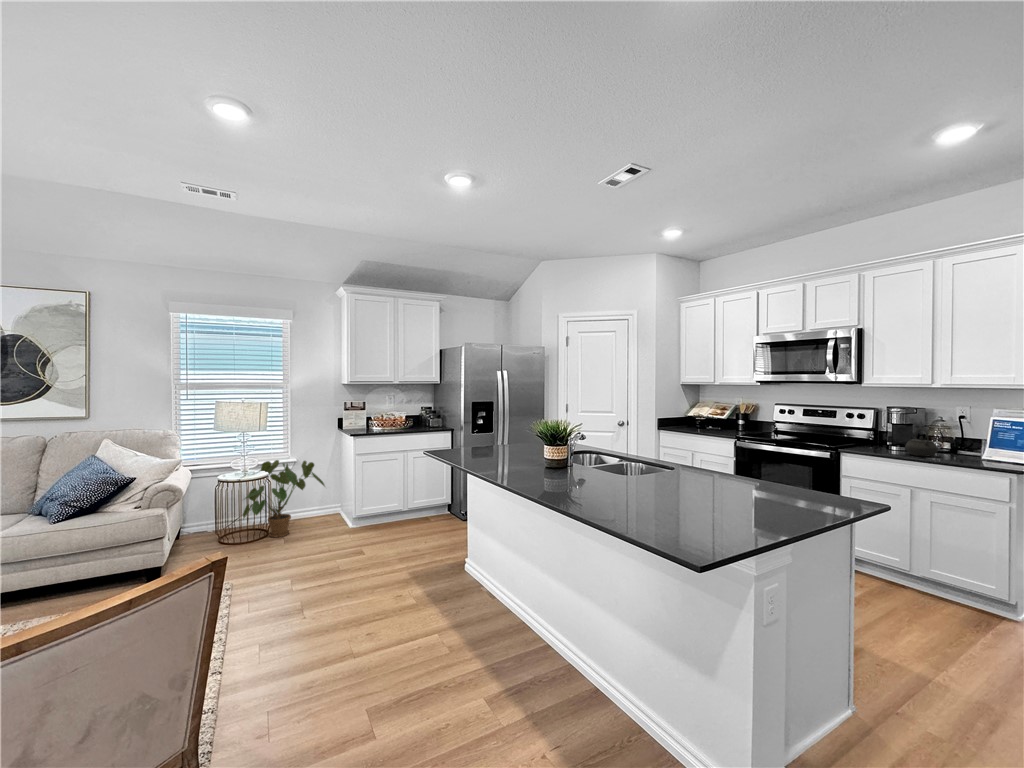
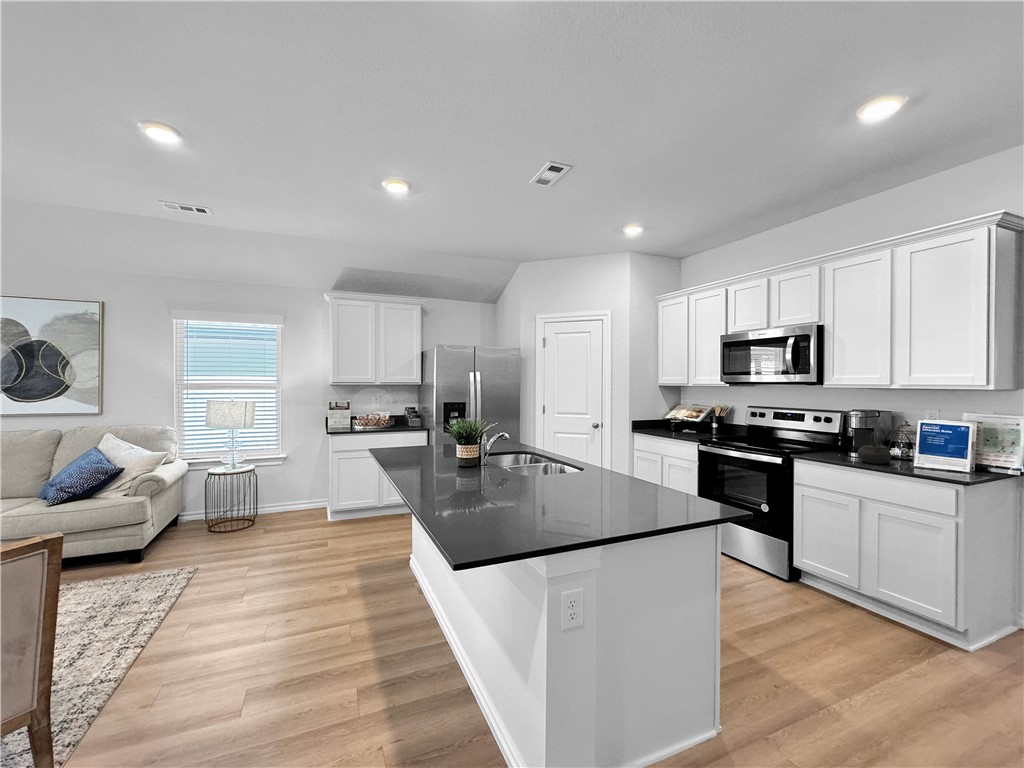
house plant: present [243,460,325,537] -> none [229,455,309,527]

